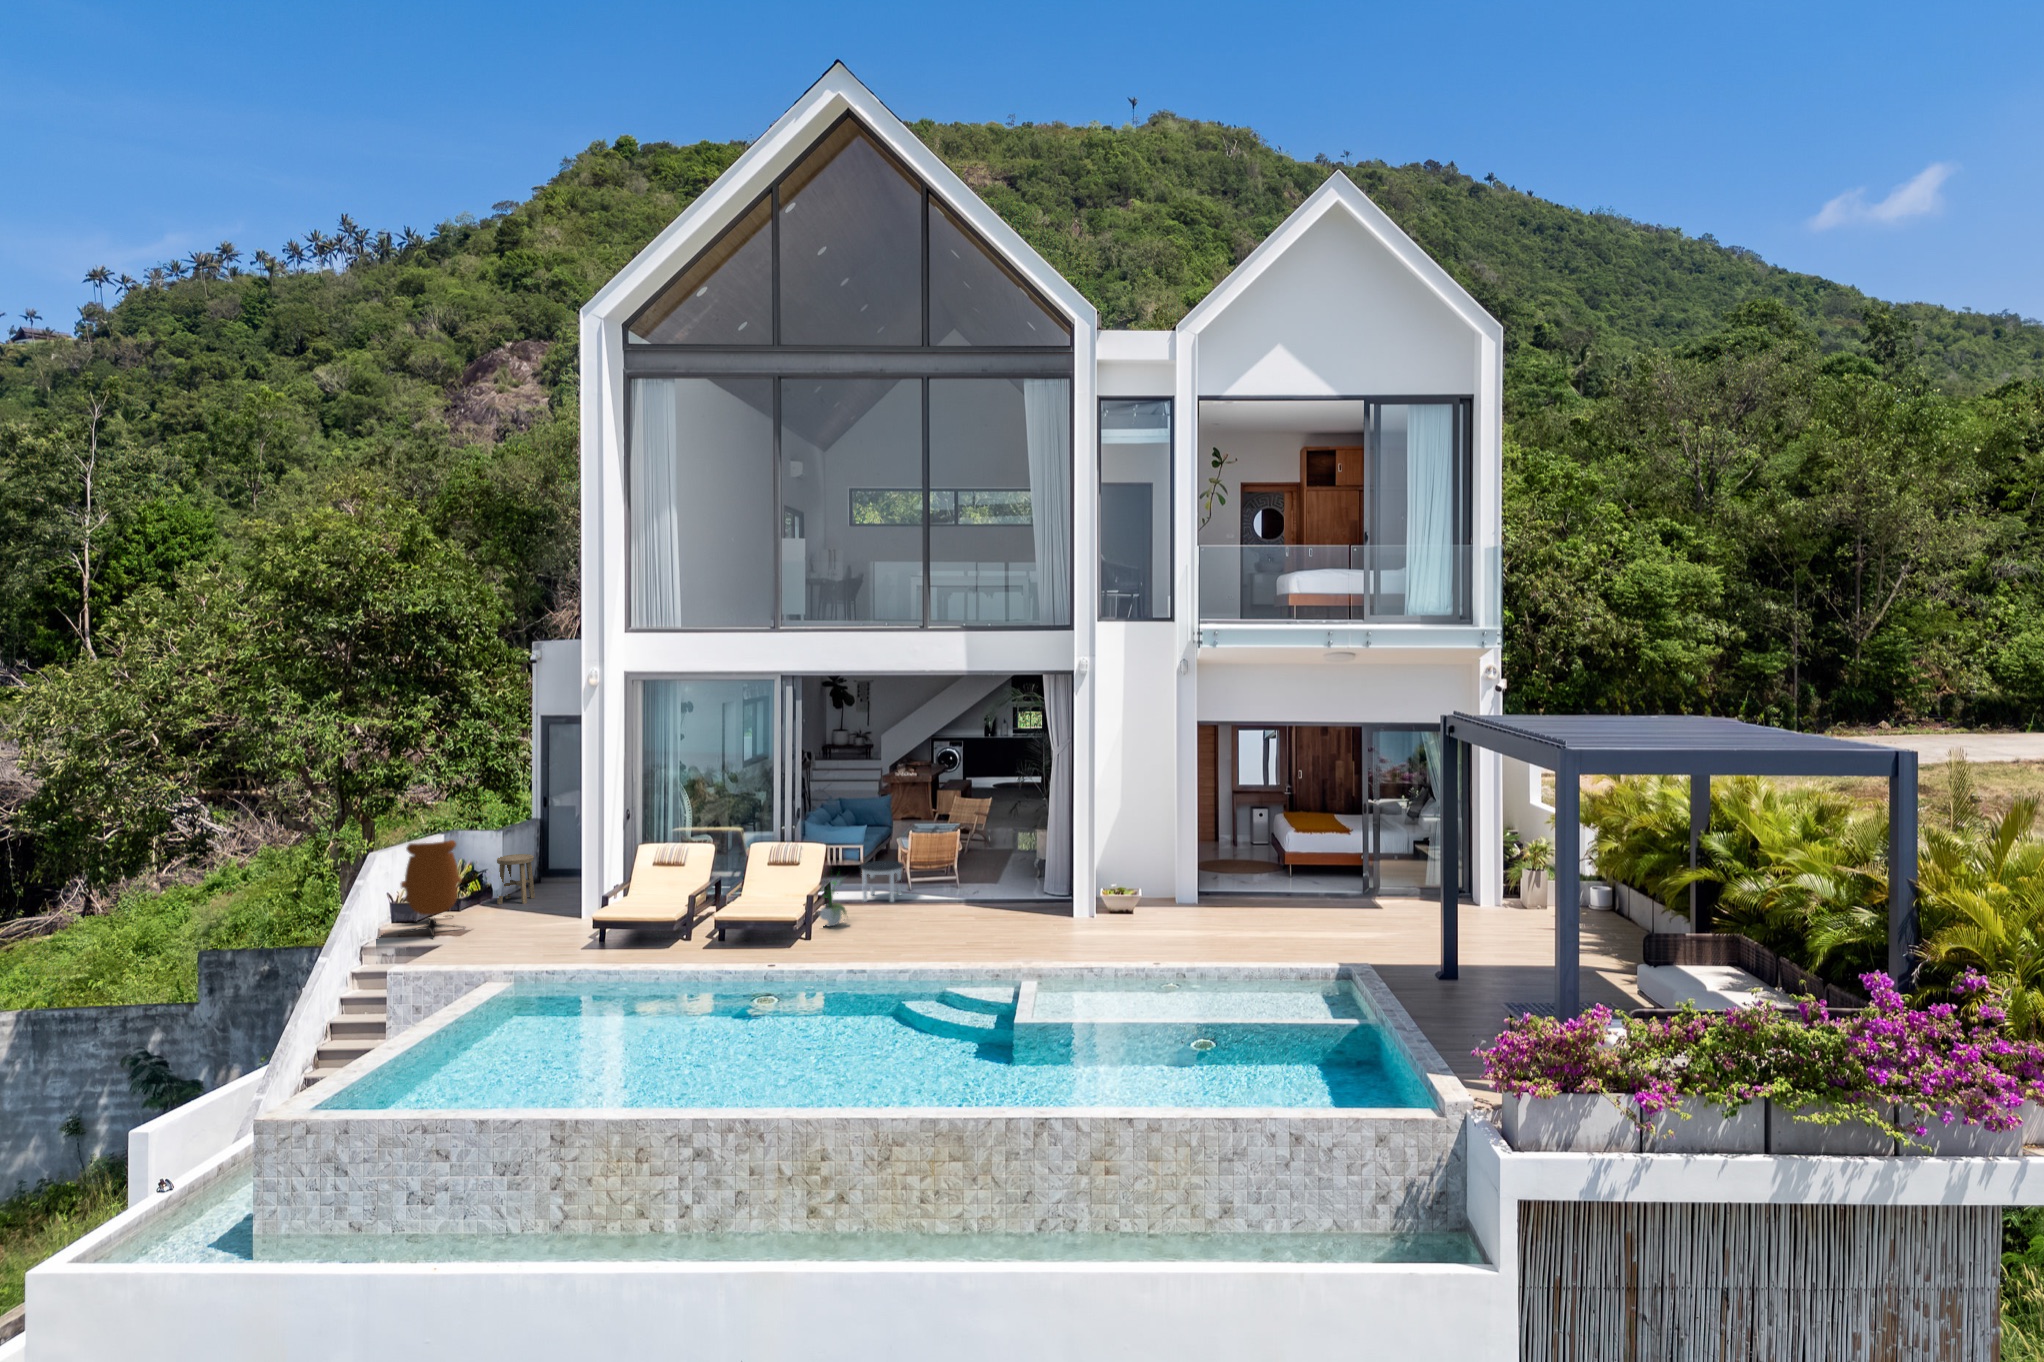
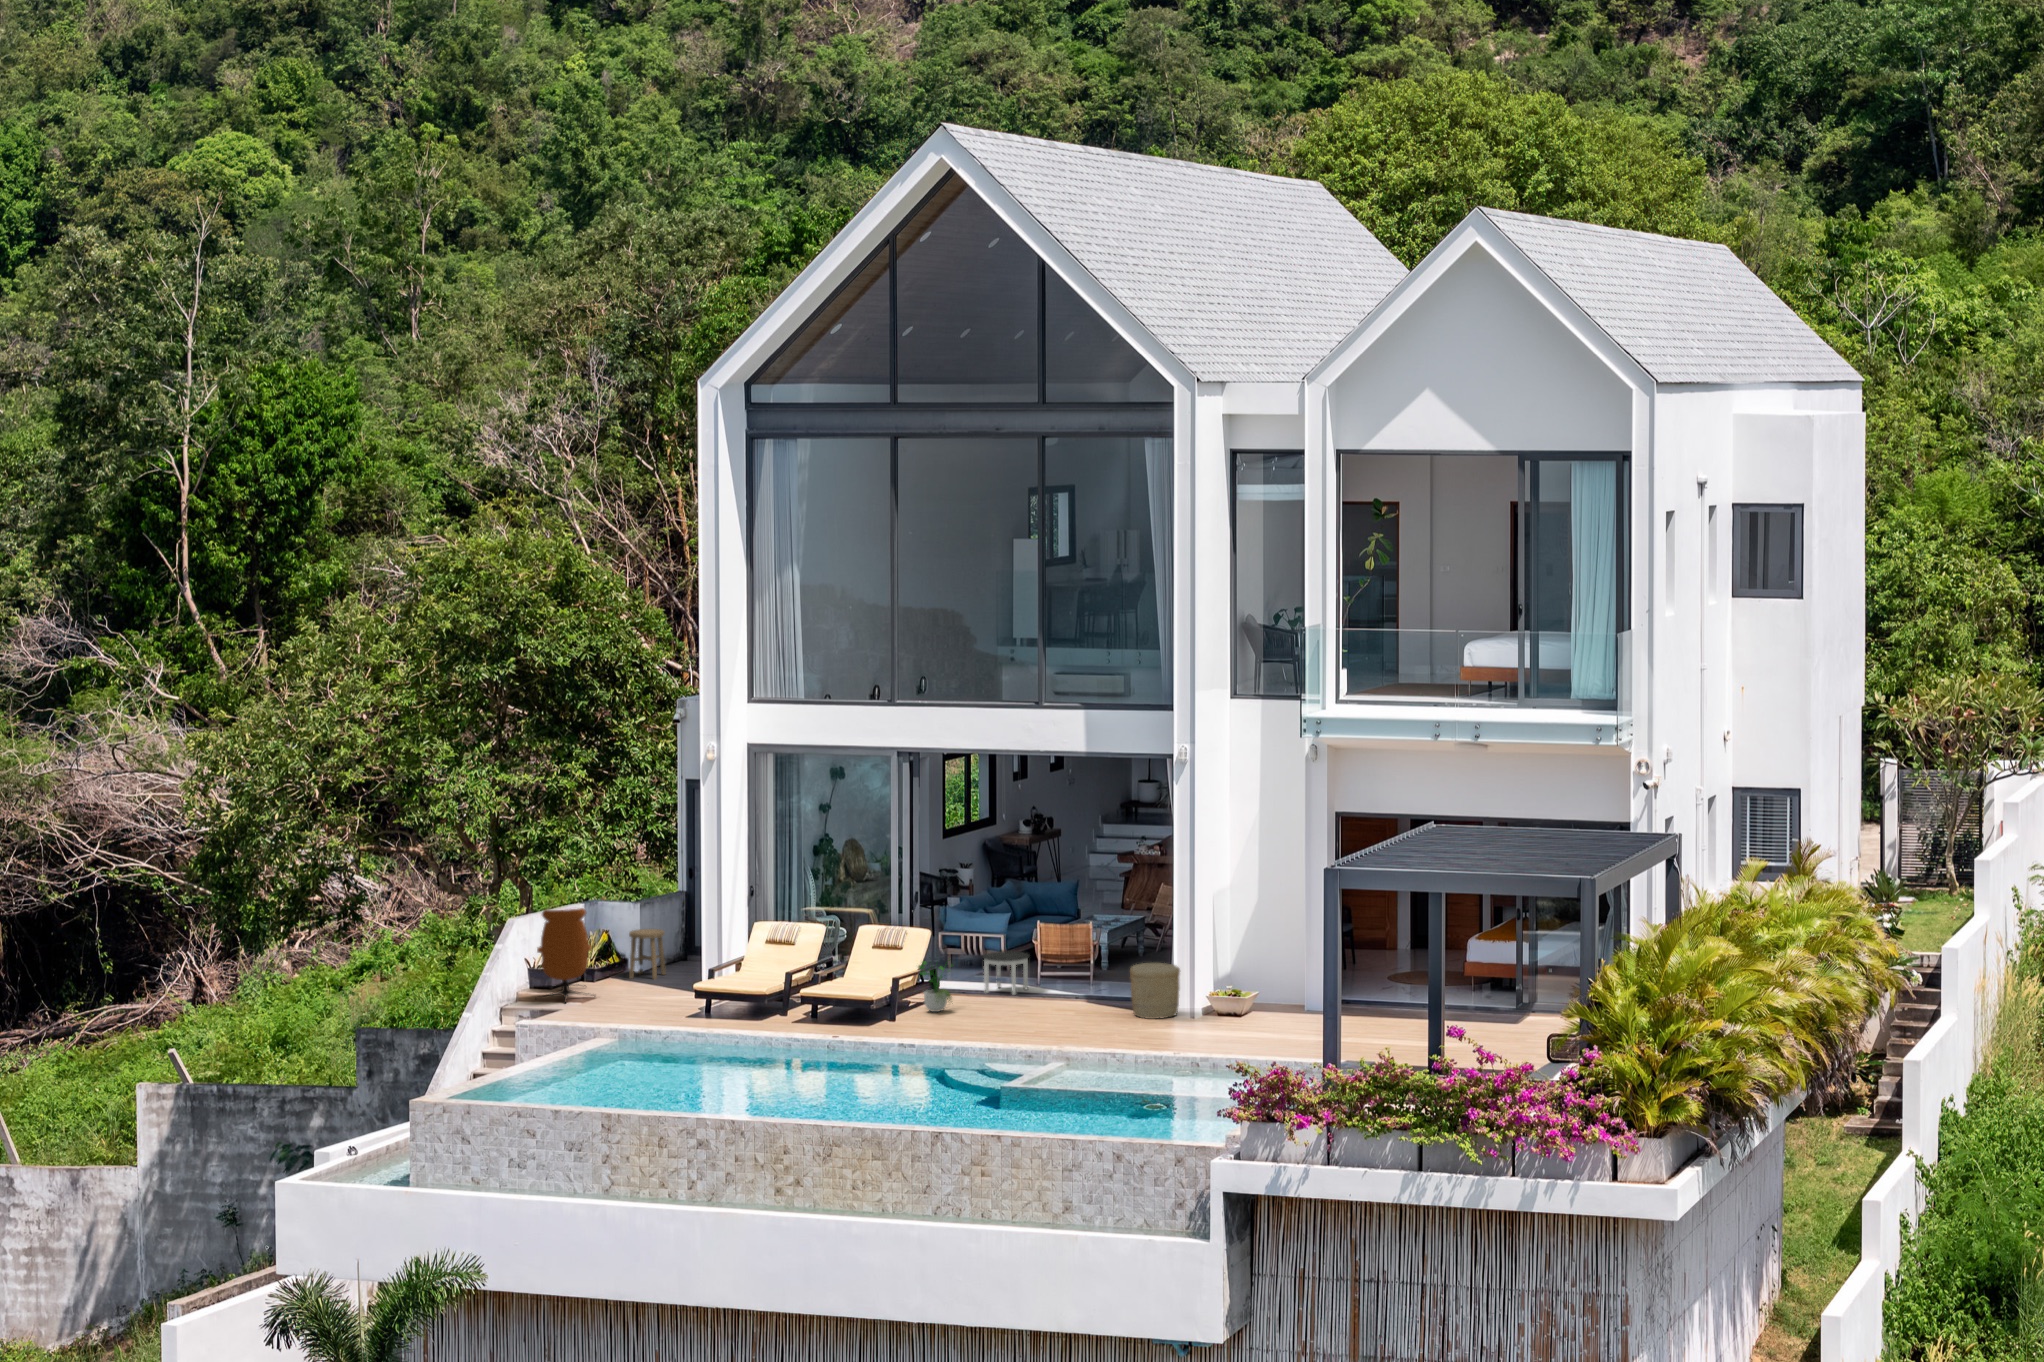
woven basket: none [1021,867,1069,922] -> present [1130,963,1180,1019]

